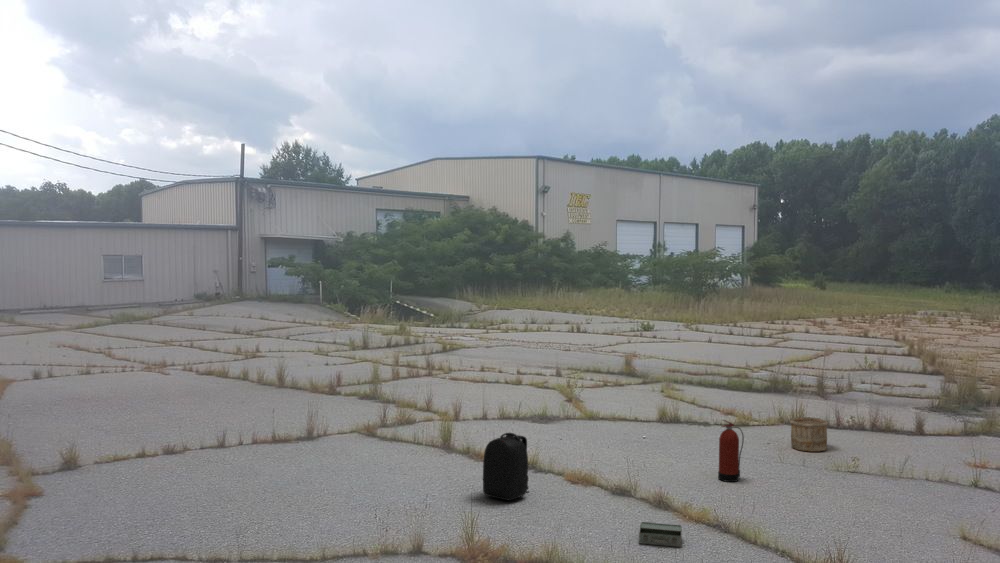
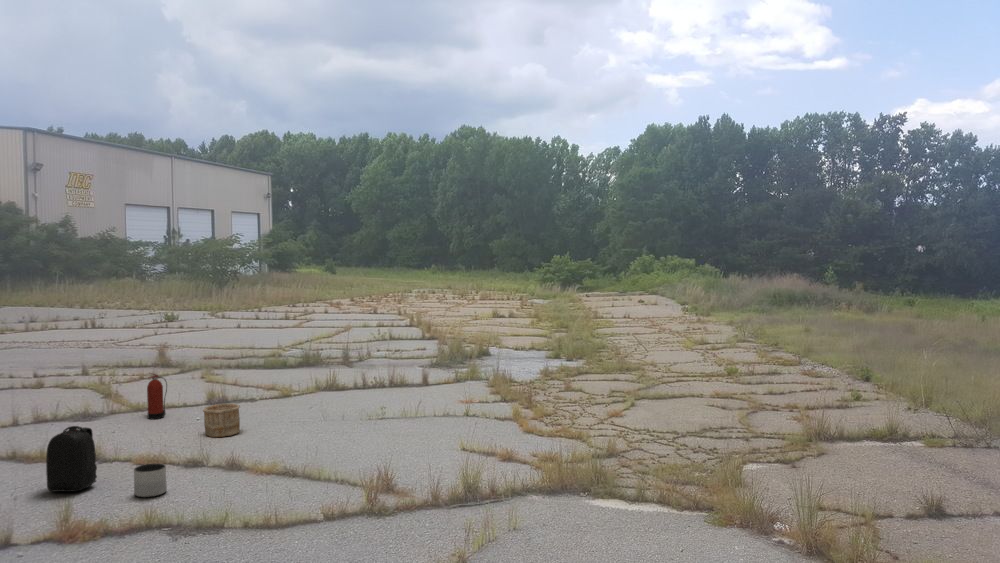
wooden bucket: present [790,417,828,452] -> present [203,403,240,437]
fire extinguisher: present [718,420,744,482] -> present [147,373,167,419]
planter: none [558,485,591,522] -> present [134,464,167,498]
toolbox: present [639,522,682,547] -> none [217,481,255,502]

